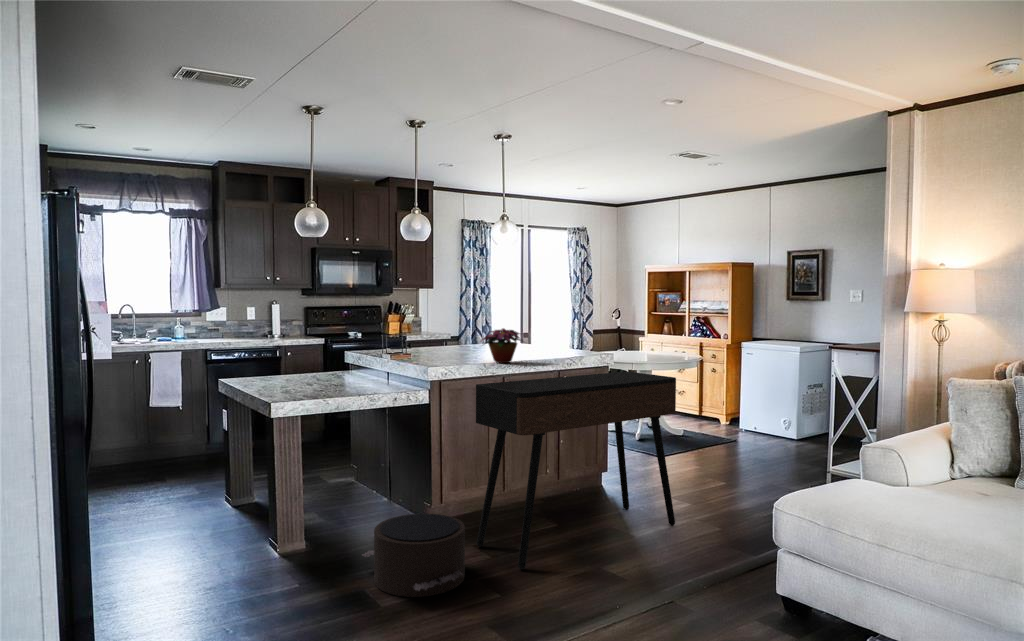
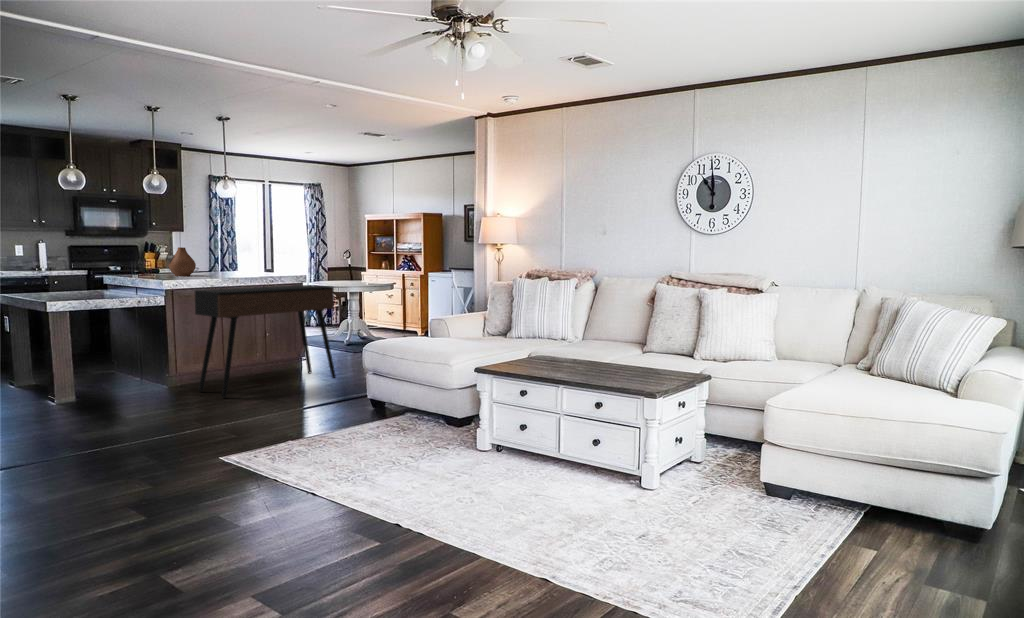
vase: none [424,312,459,351] -> present [168,247,196,276]
flower arrangement: present [481,328,522,363] -> none [201,257,239,280]
pouf: present [362,513,465,597] -> none [116,369,186,411]

